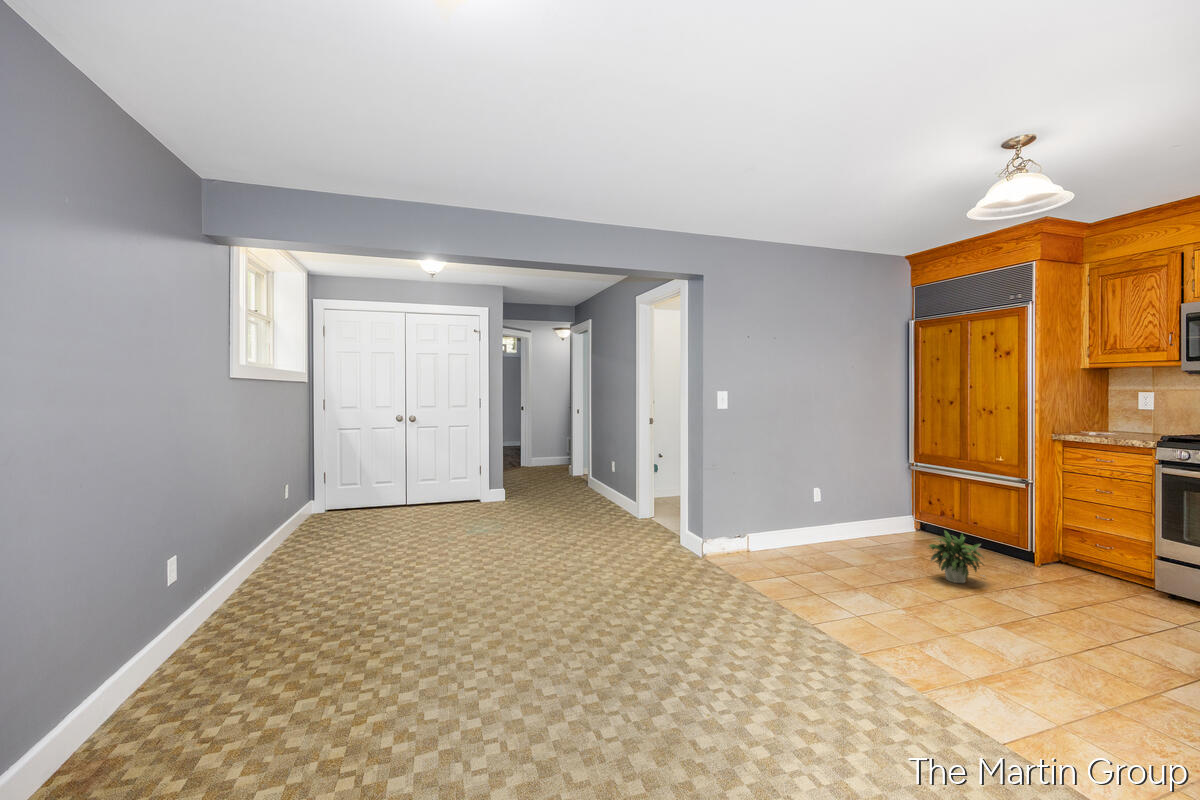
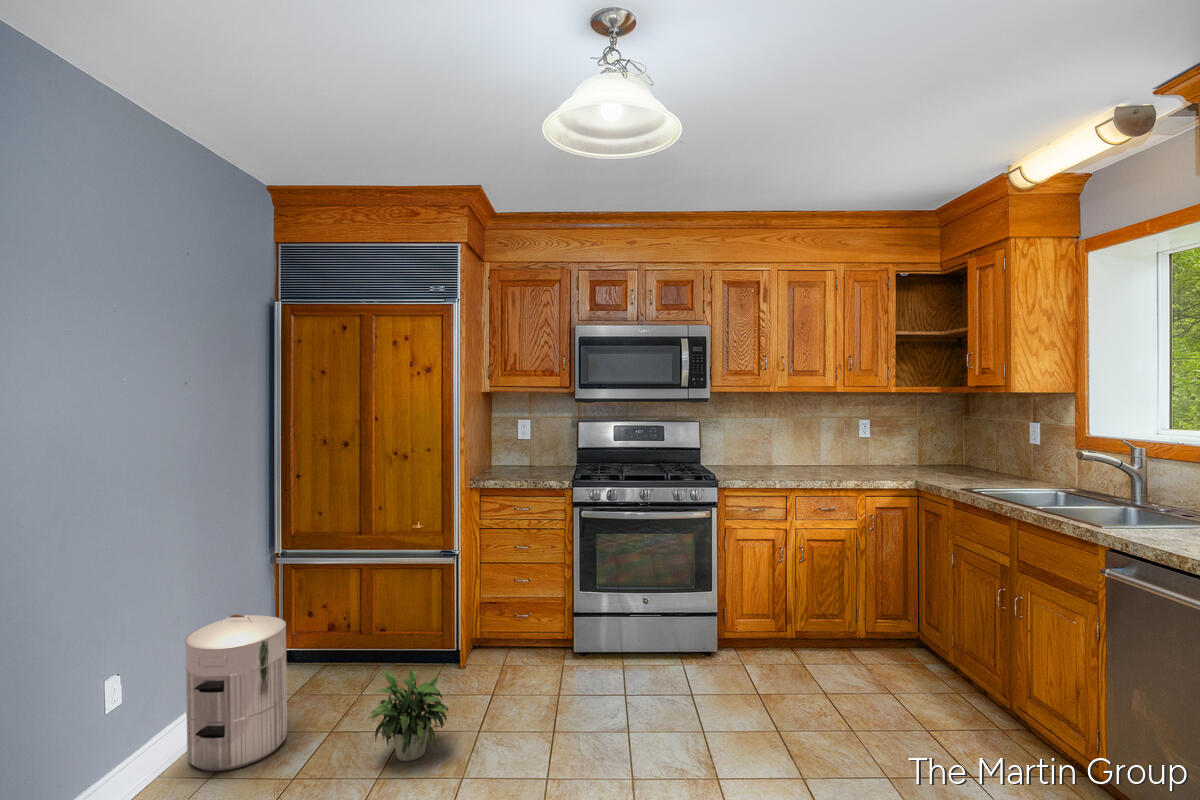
waste bin: none [847,482,896,555] -> present [185,614,287,771]

